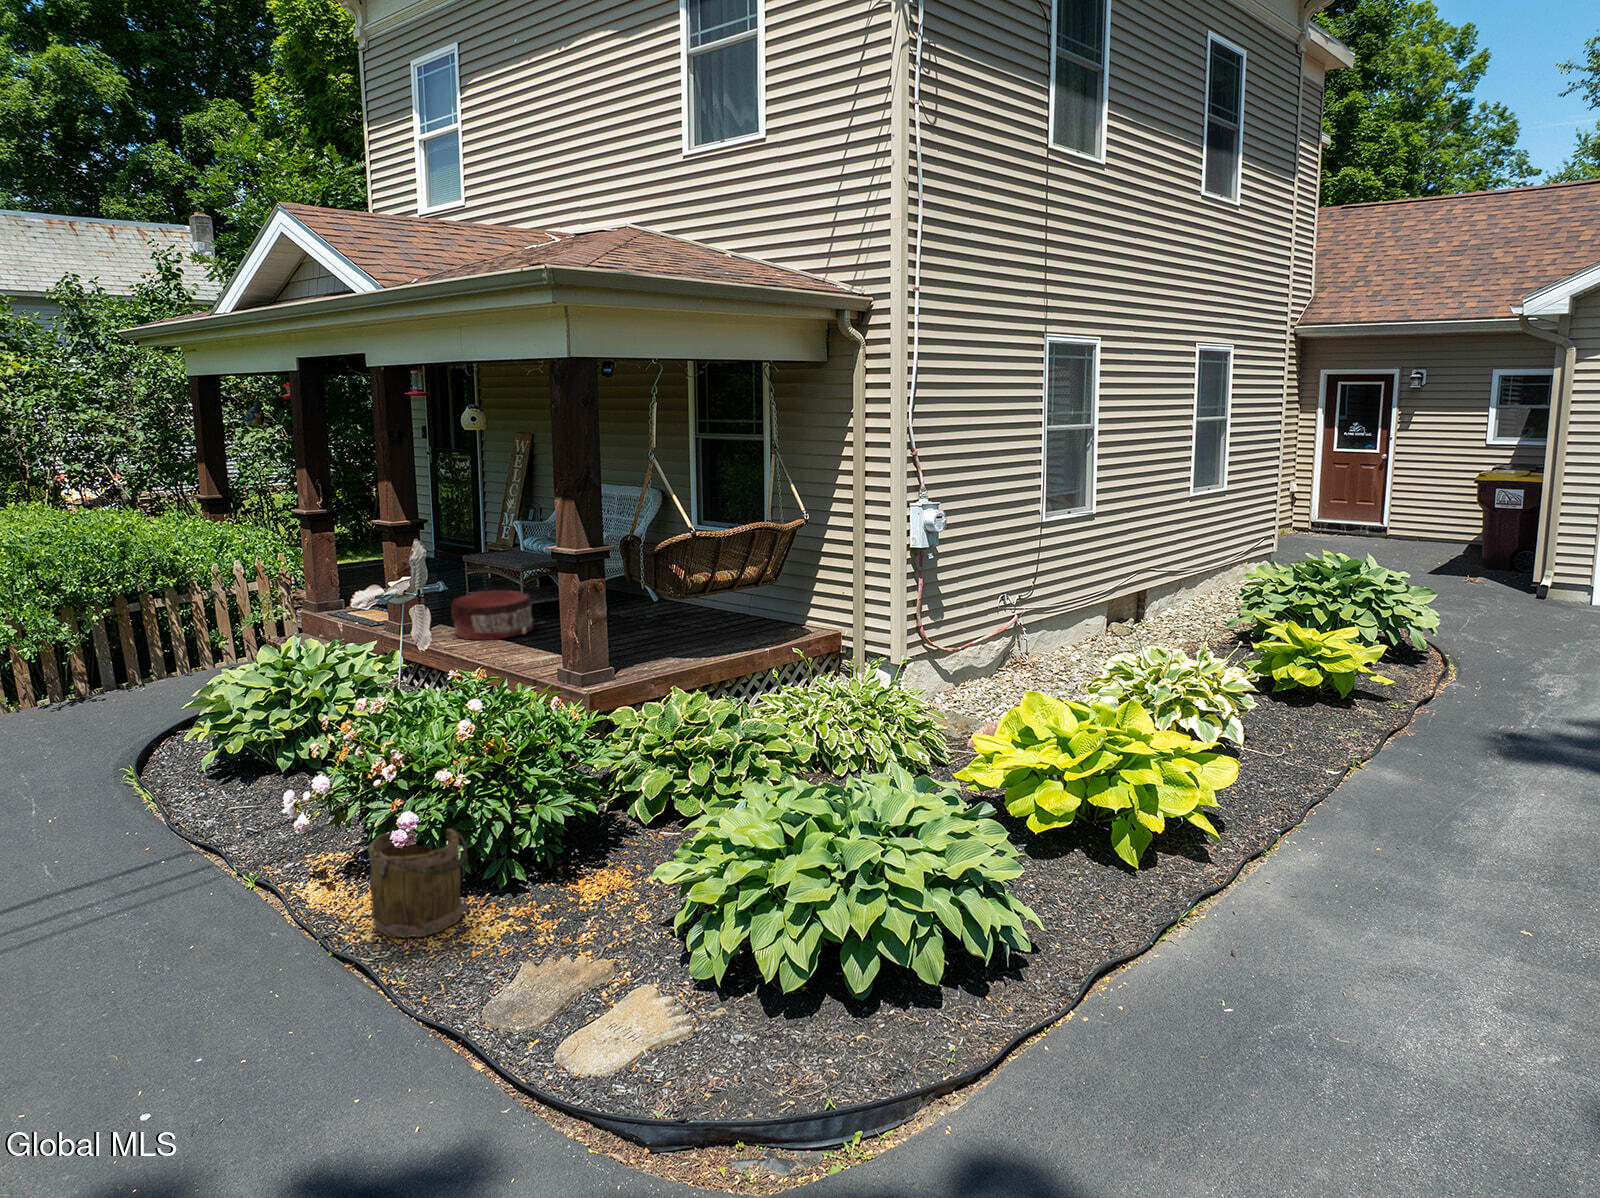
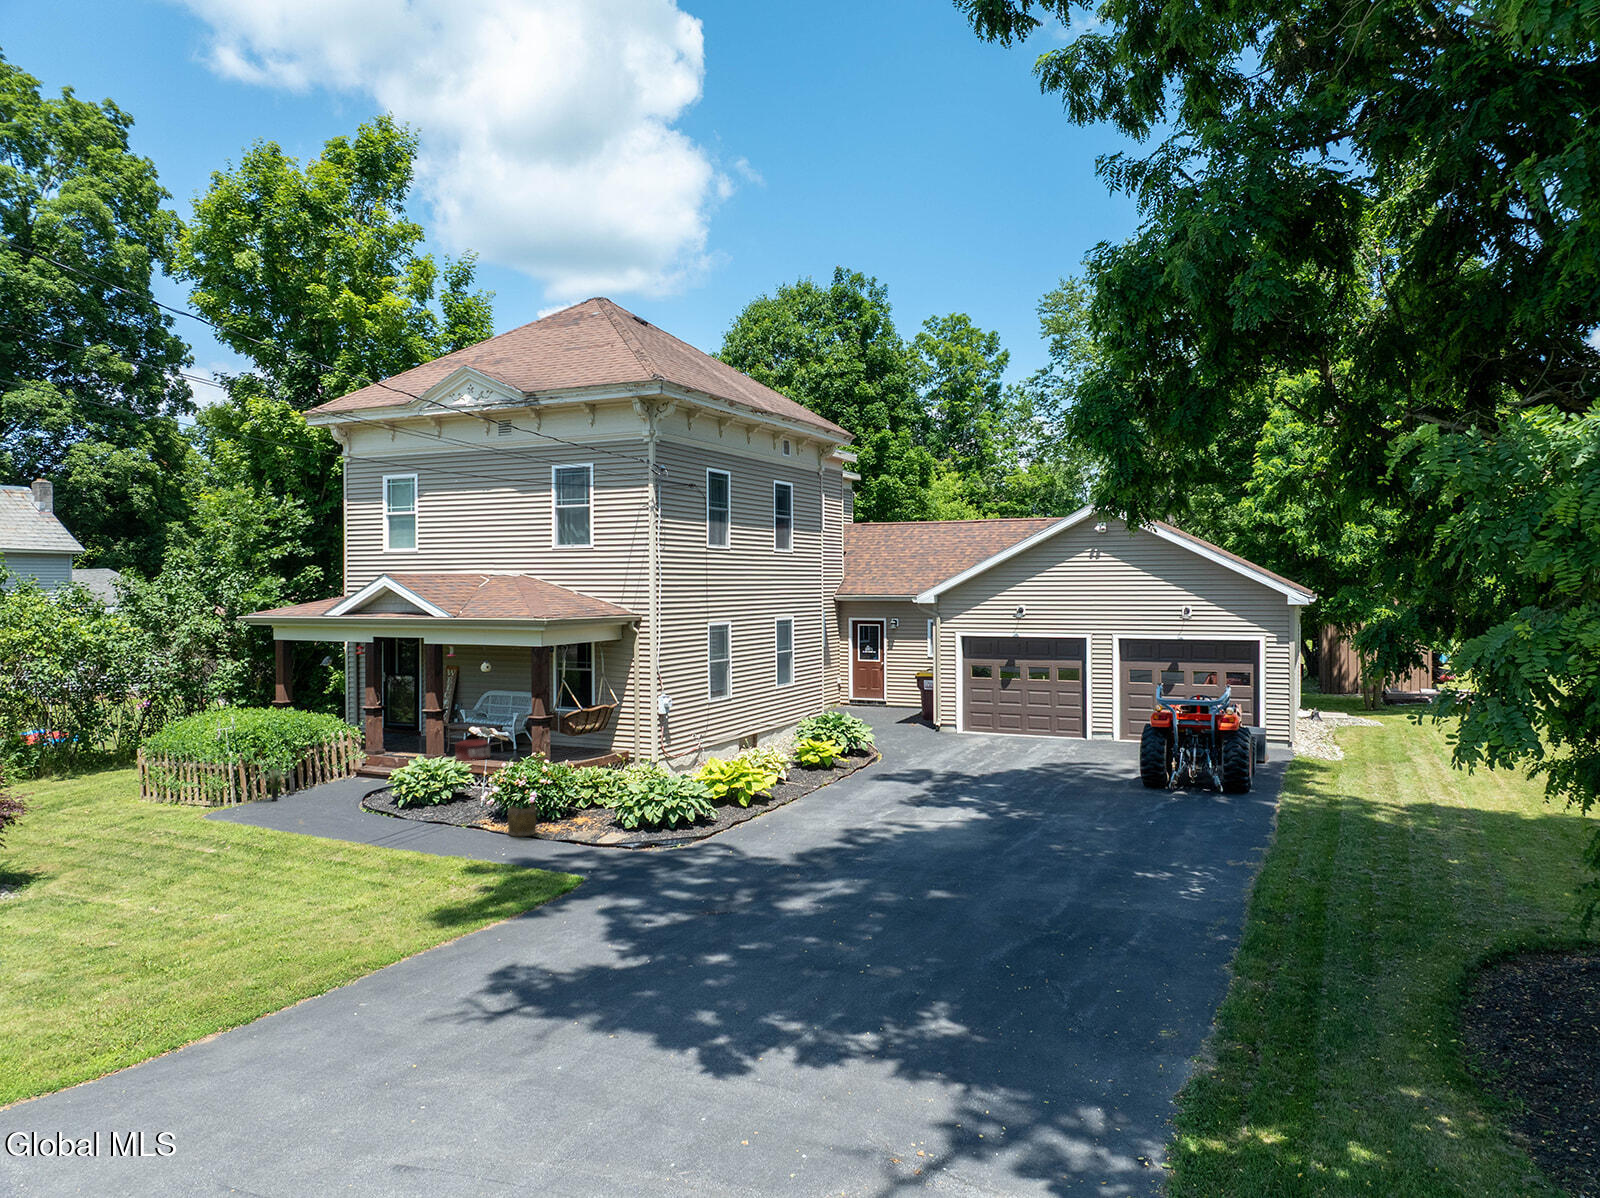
potted plant: none [43,640,117,707] -> present [259,770,289,801]

